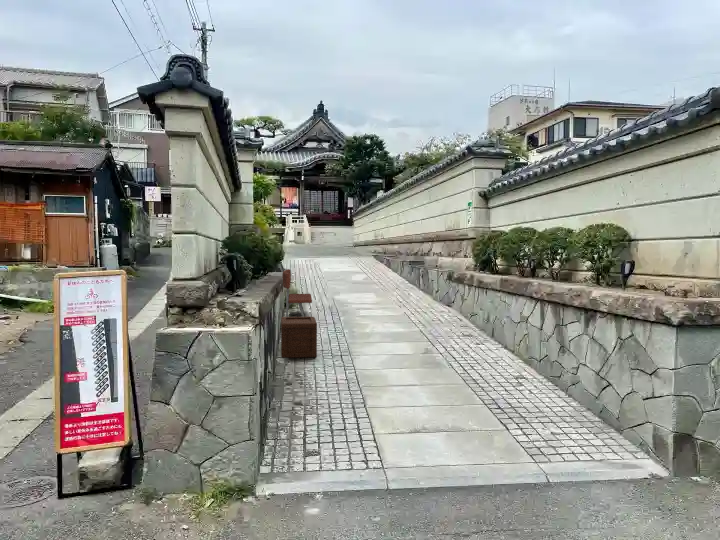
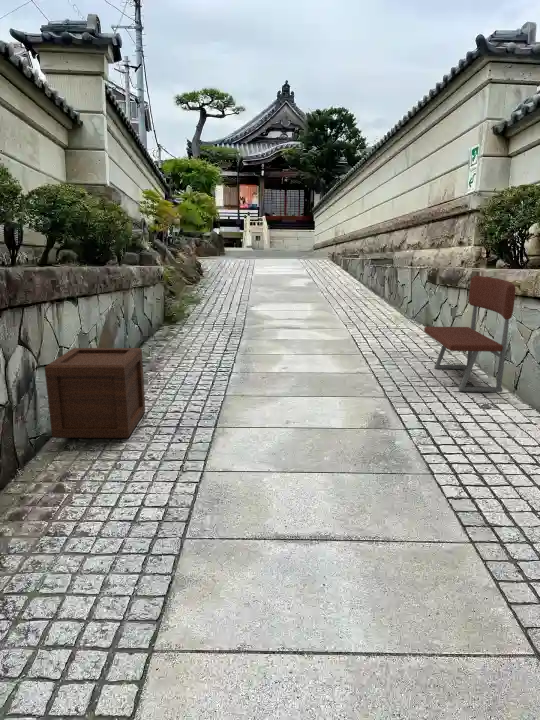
bench: present [282,269,312,317] -> present [424,276,515,392]

